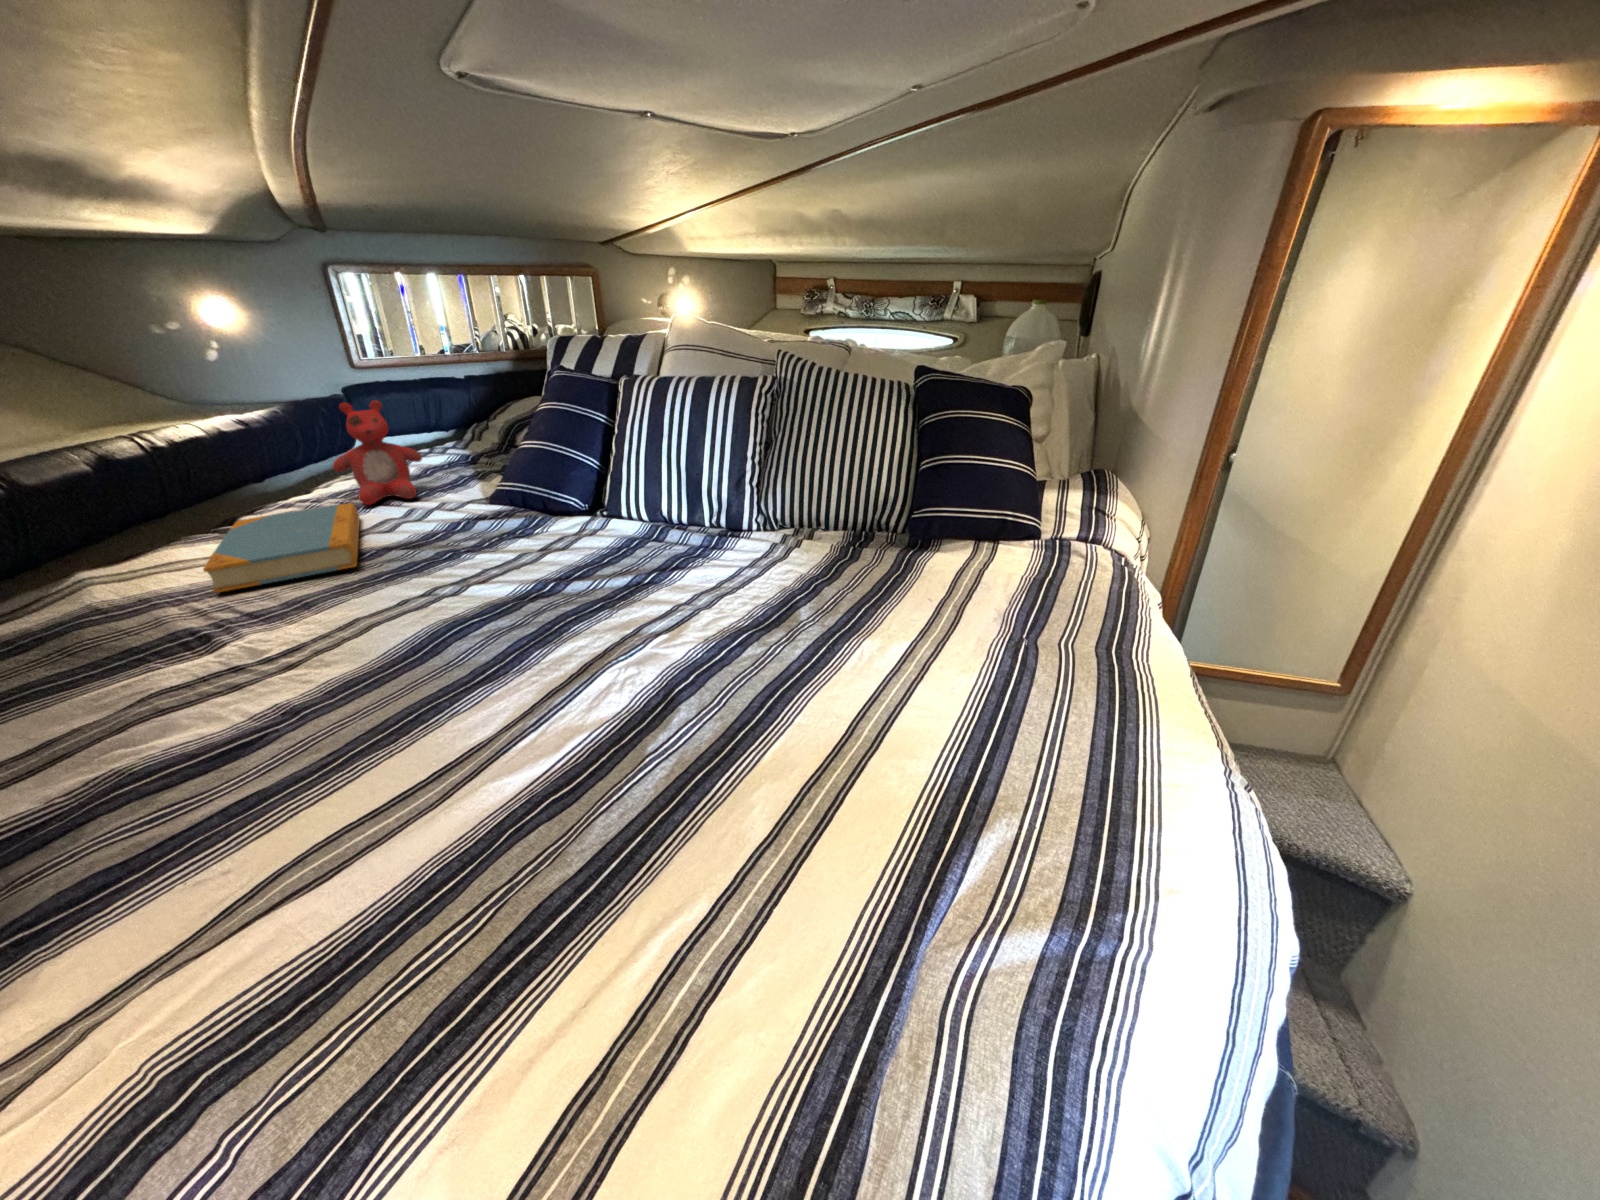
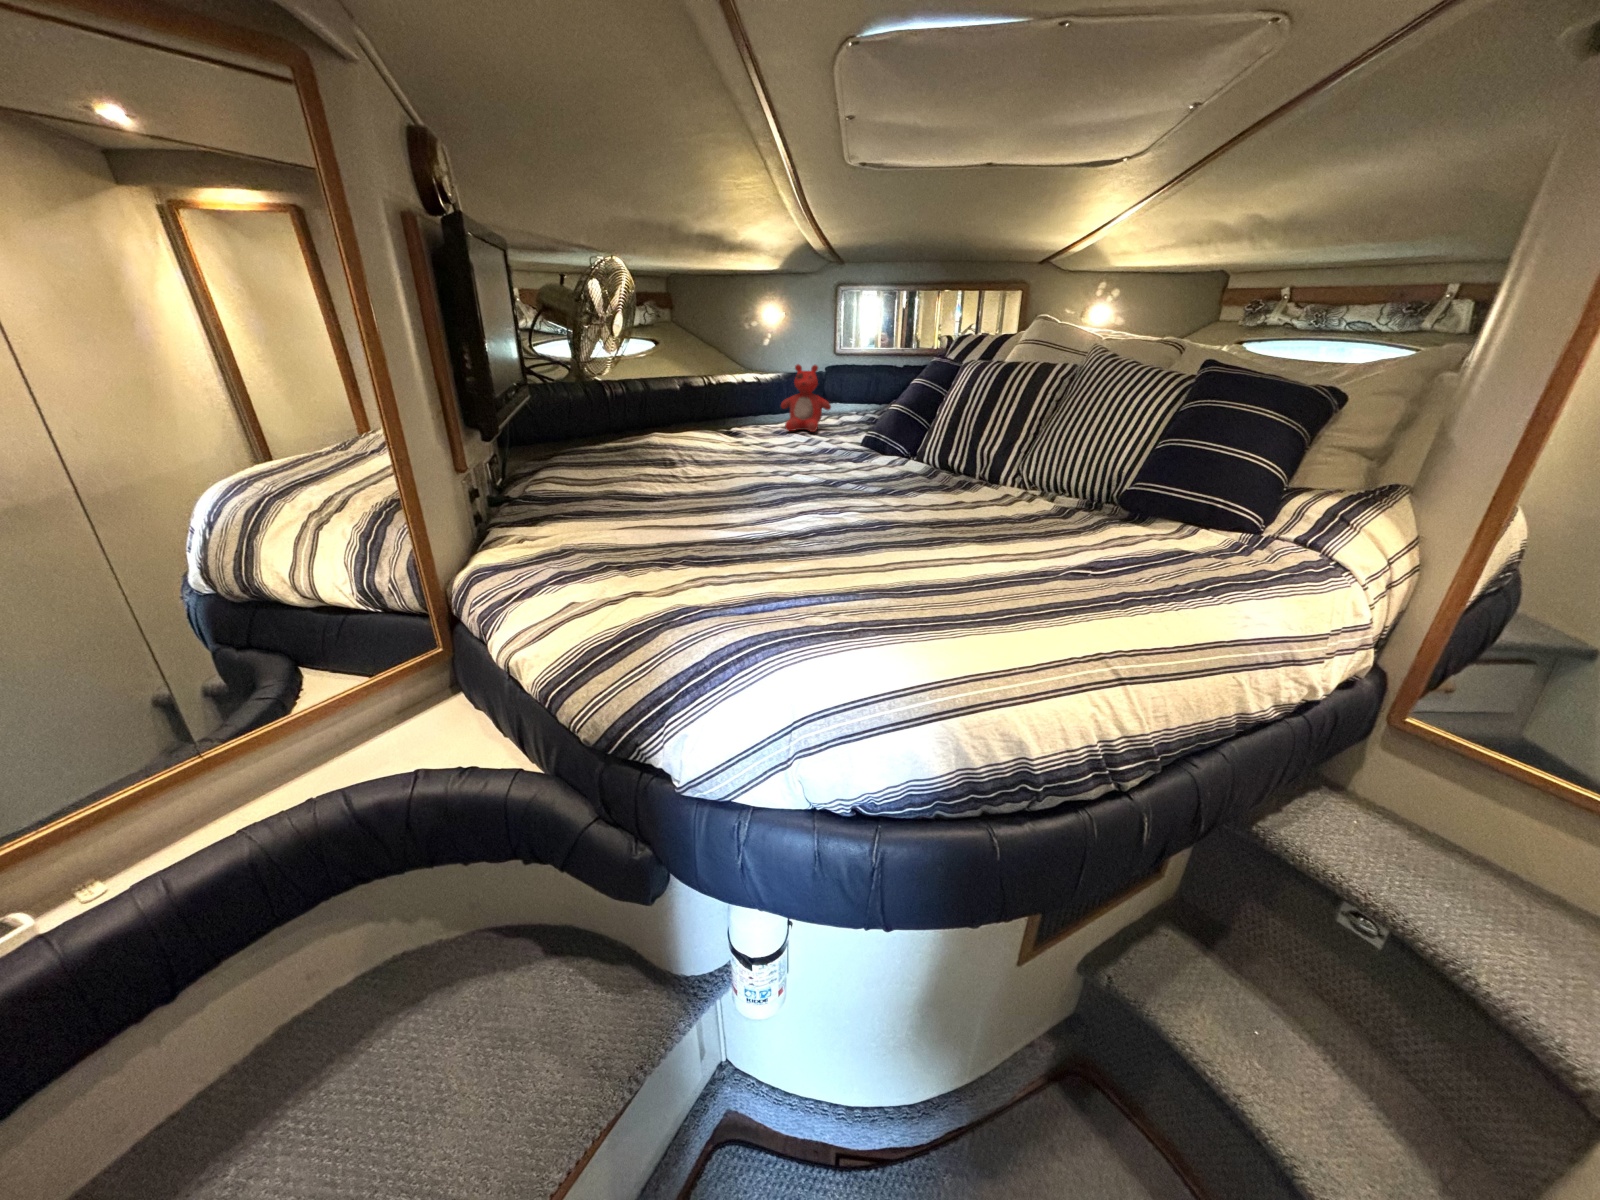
book: present [203,503,360,593] -> none [688,424,779,452]

